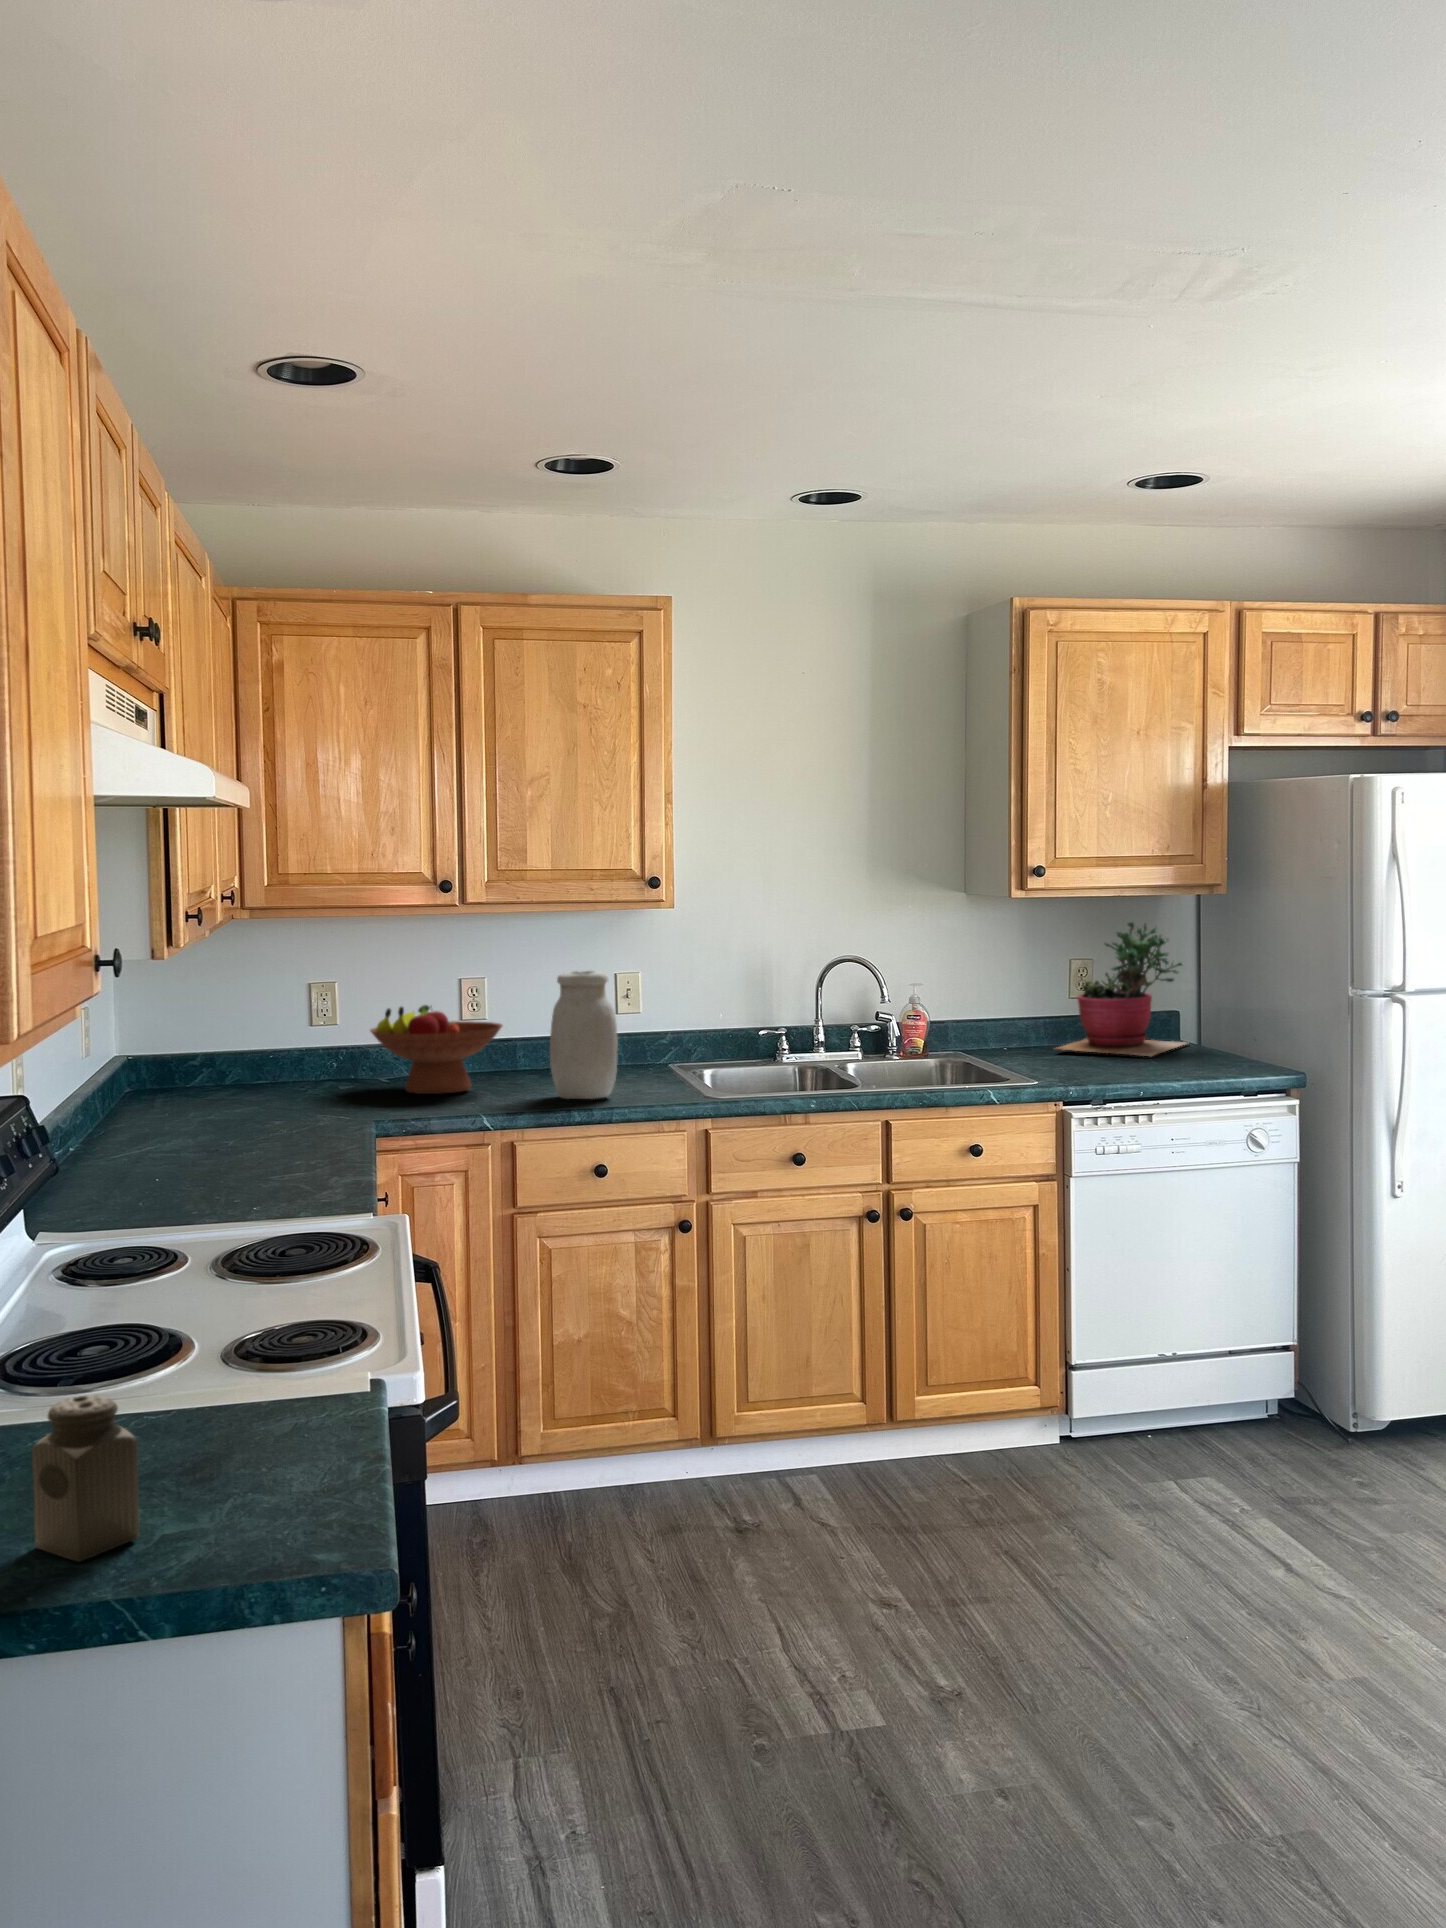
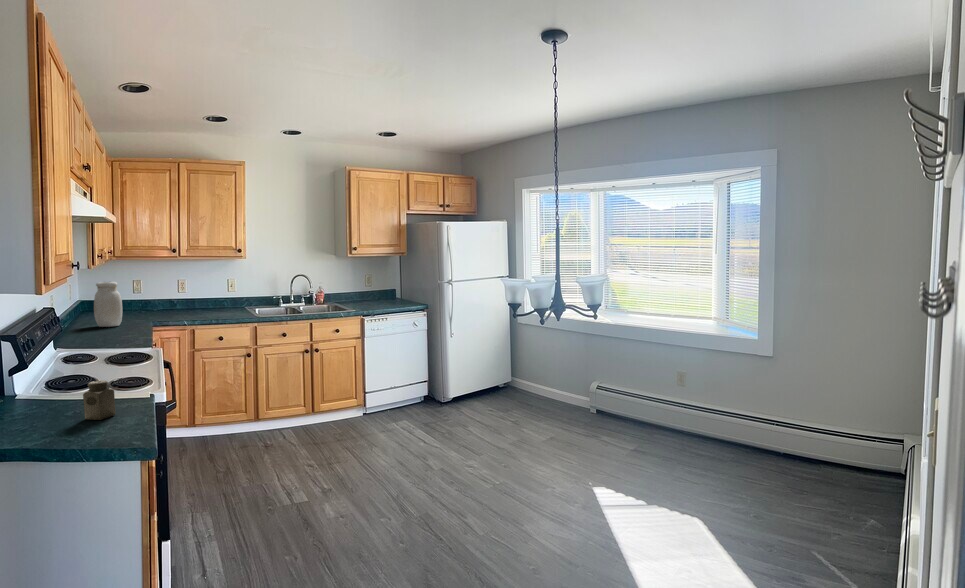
succulent plant: present [1058,922,1186,1056] -> none [361,265,400,303]
jar: present [550,971,618,1099] -> present [94,282,122,327]
fruit bowl: present [370,1005,502,1094] -> none [134,291,183,320]

